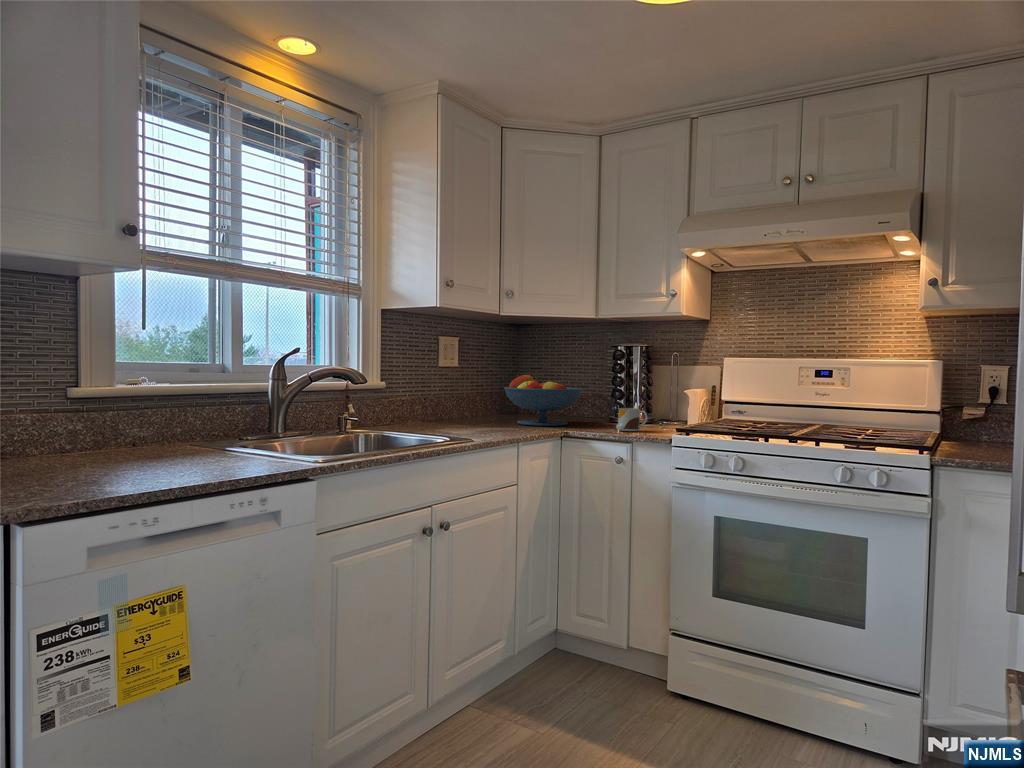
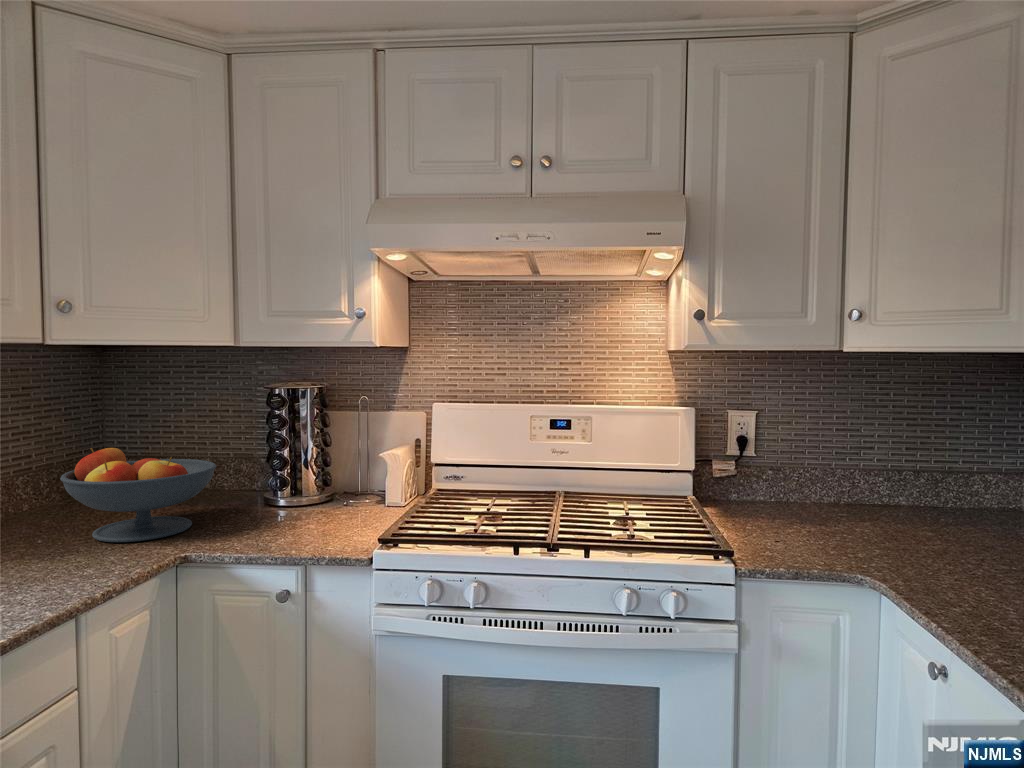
mug: present [616,408,648,431] -> none [276,498,328,541]

